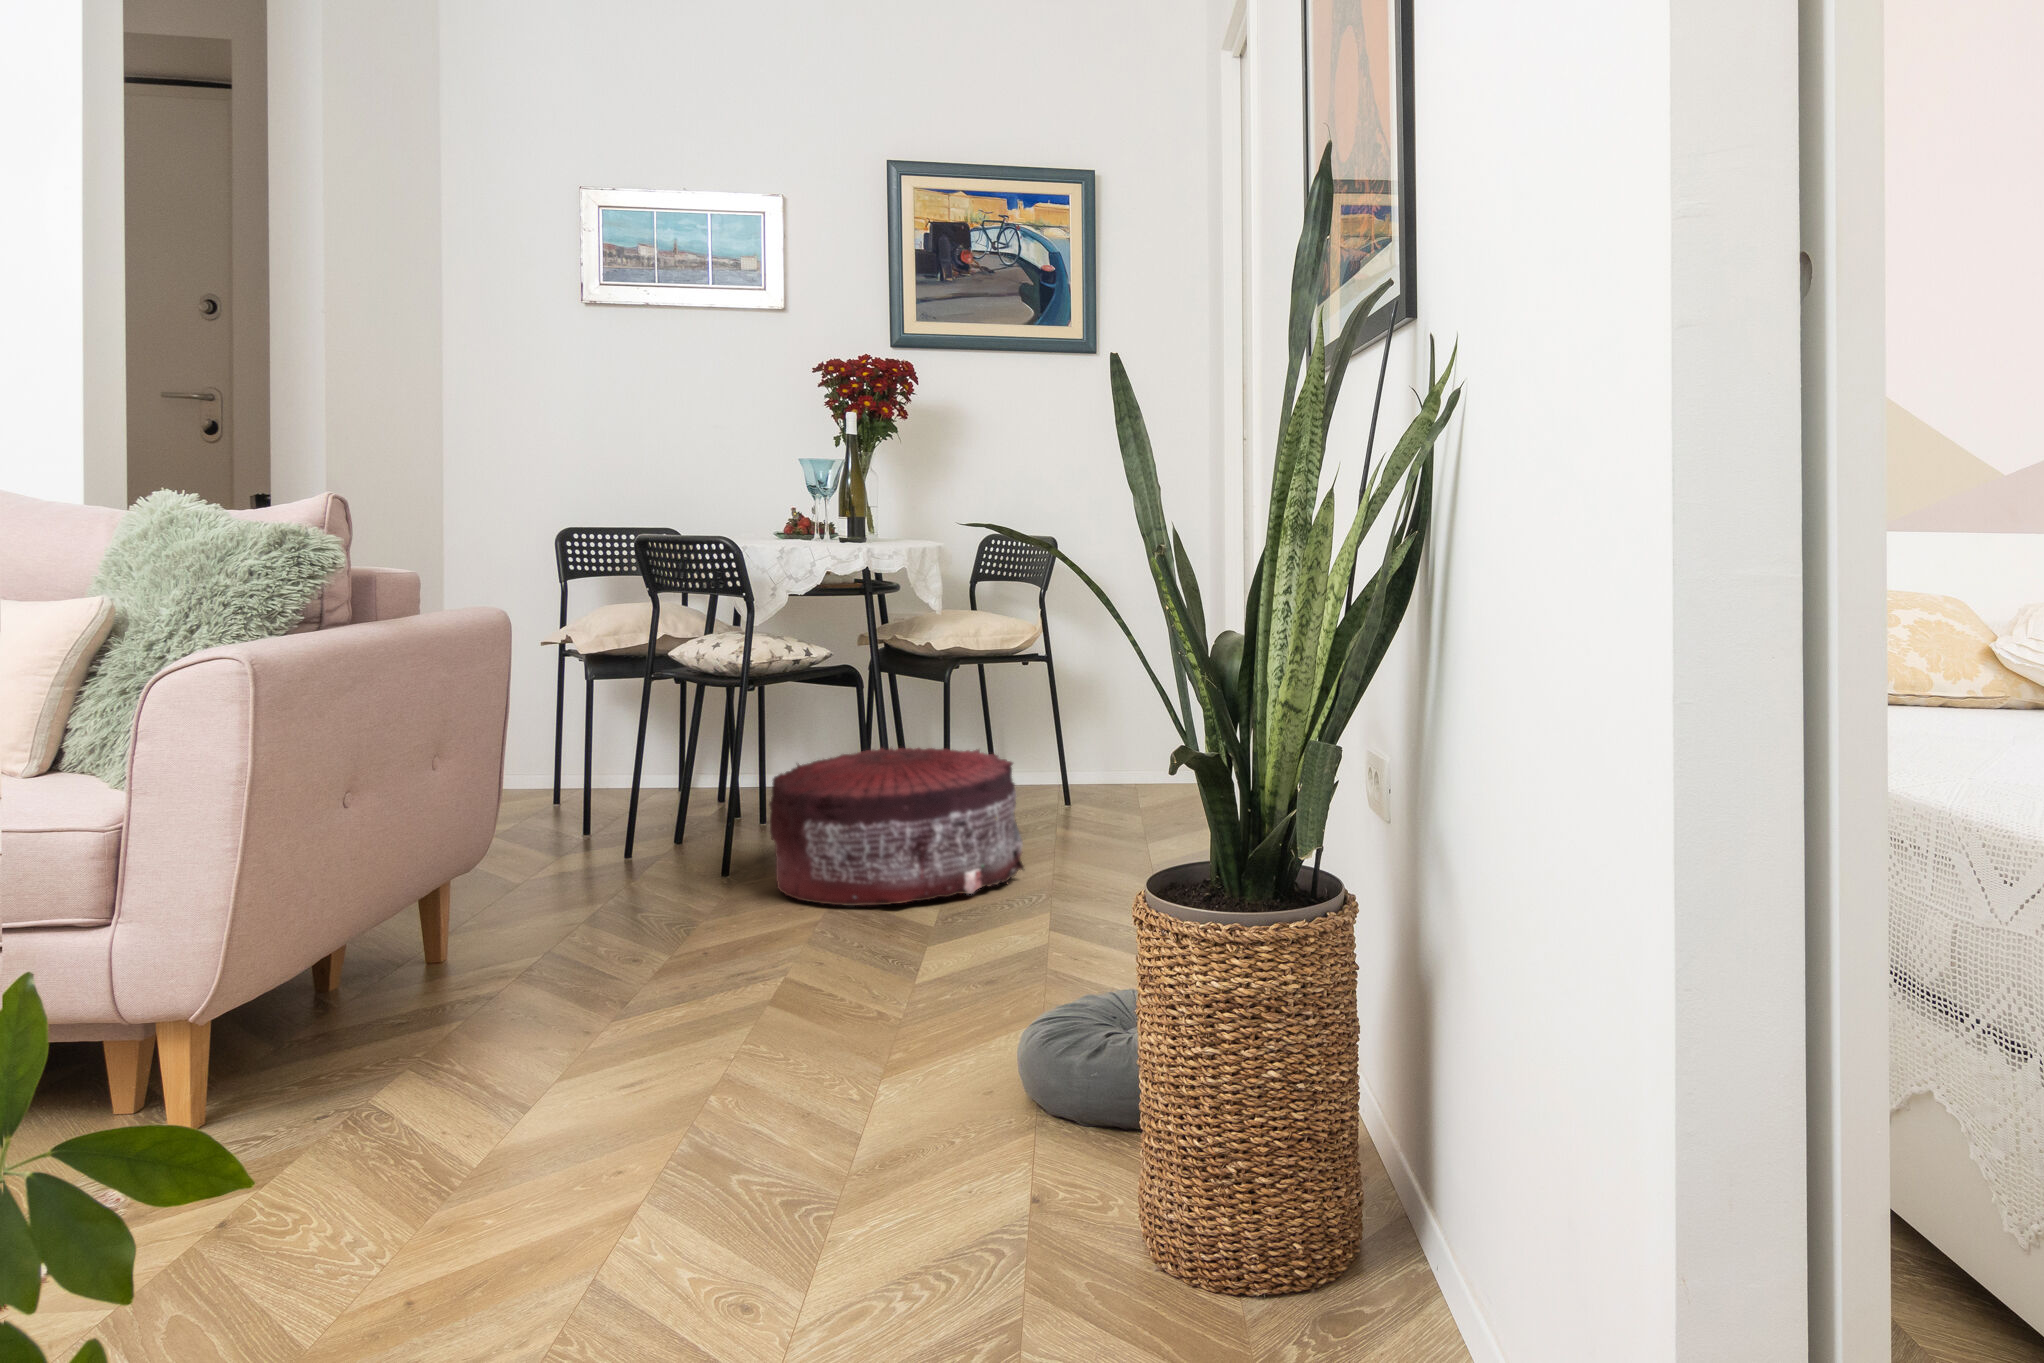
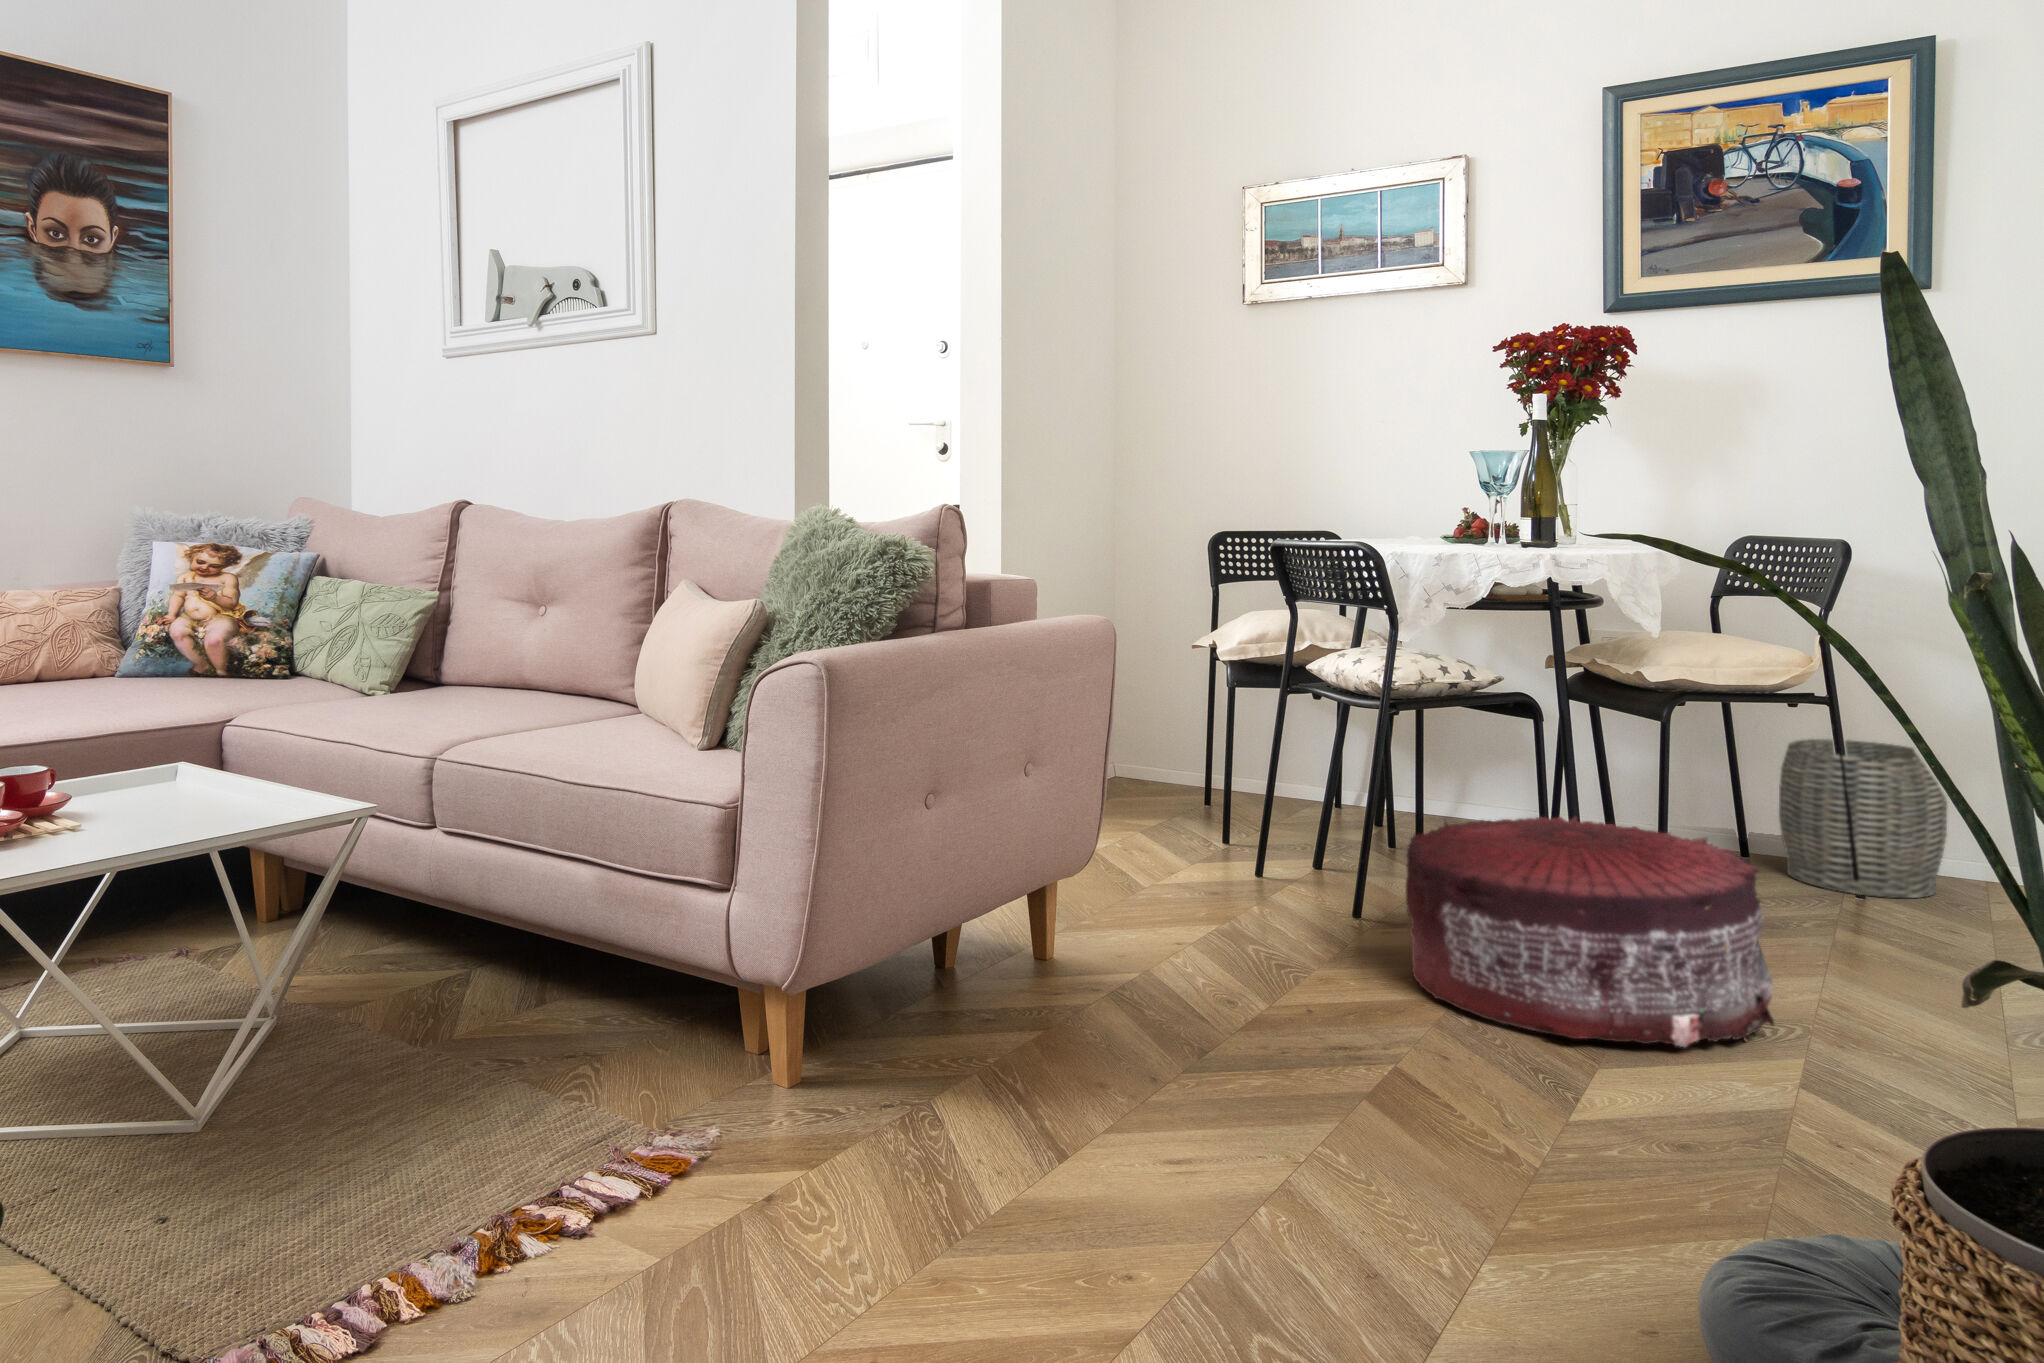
woven basket: none [1017,680,1116,790] -> present [1779,739,1947,898]

